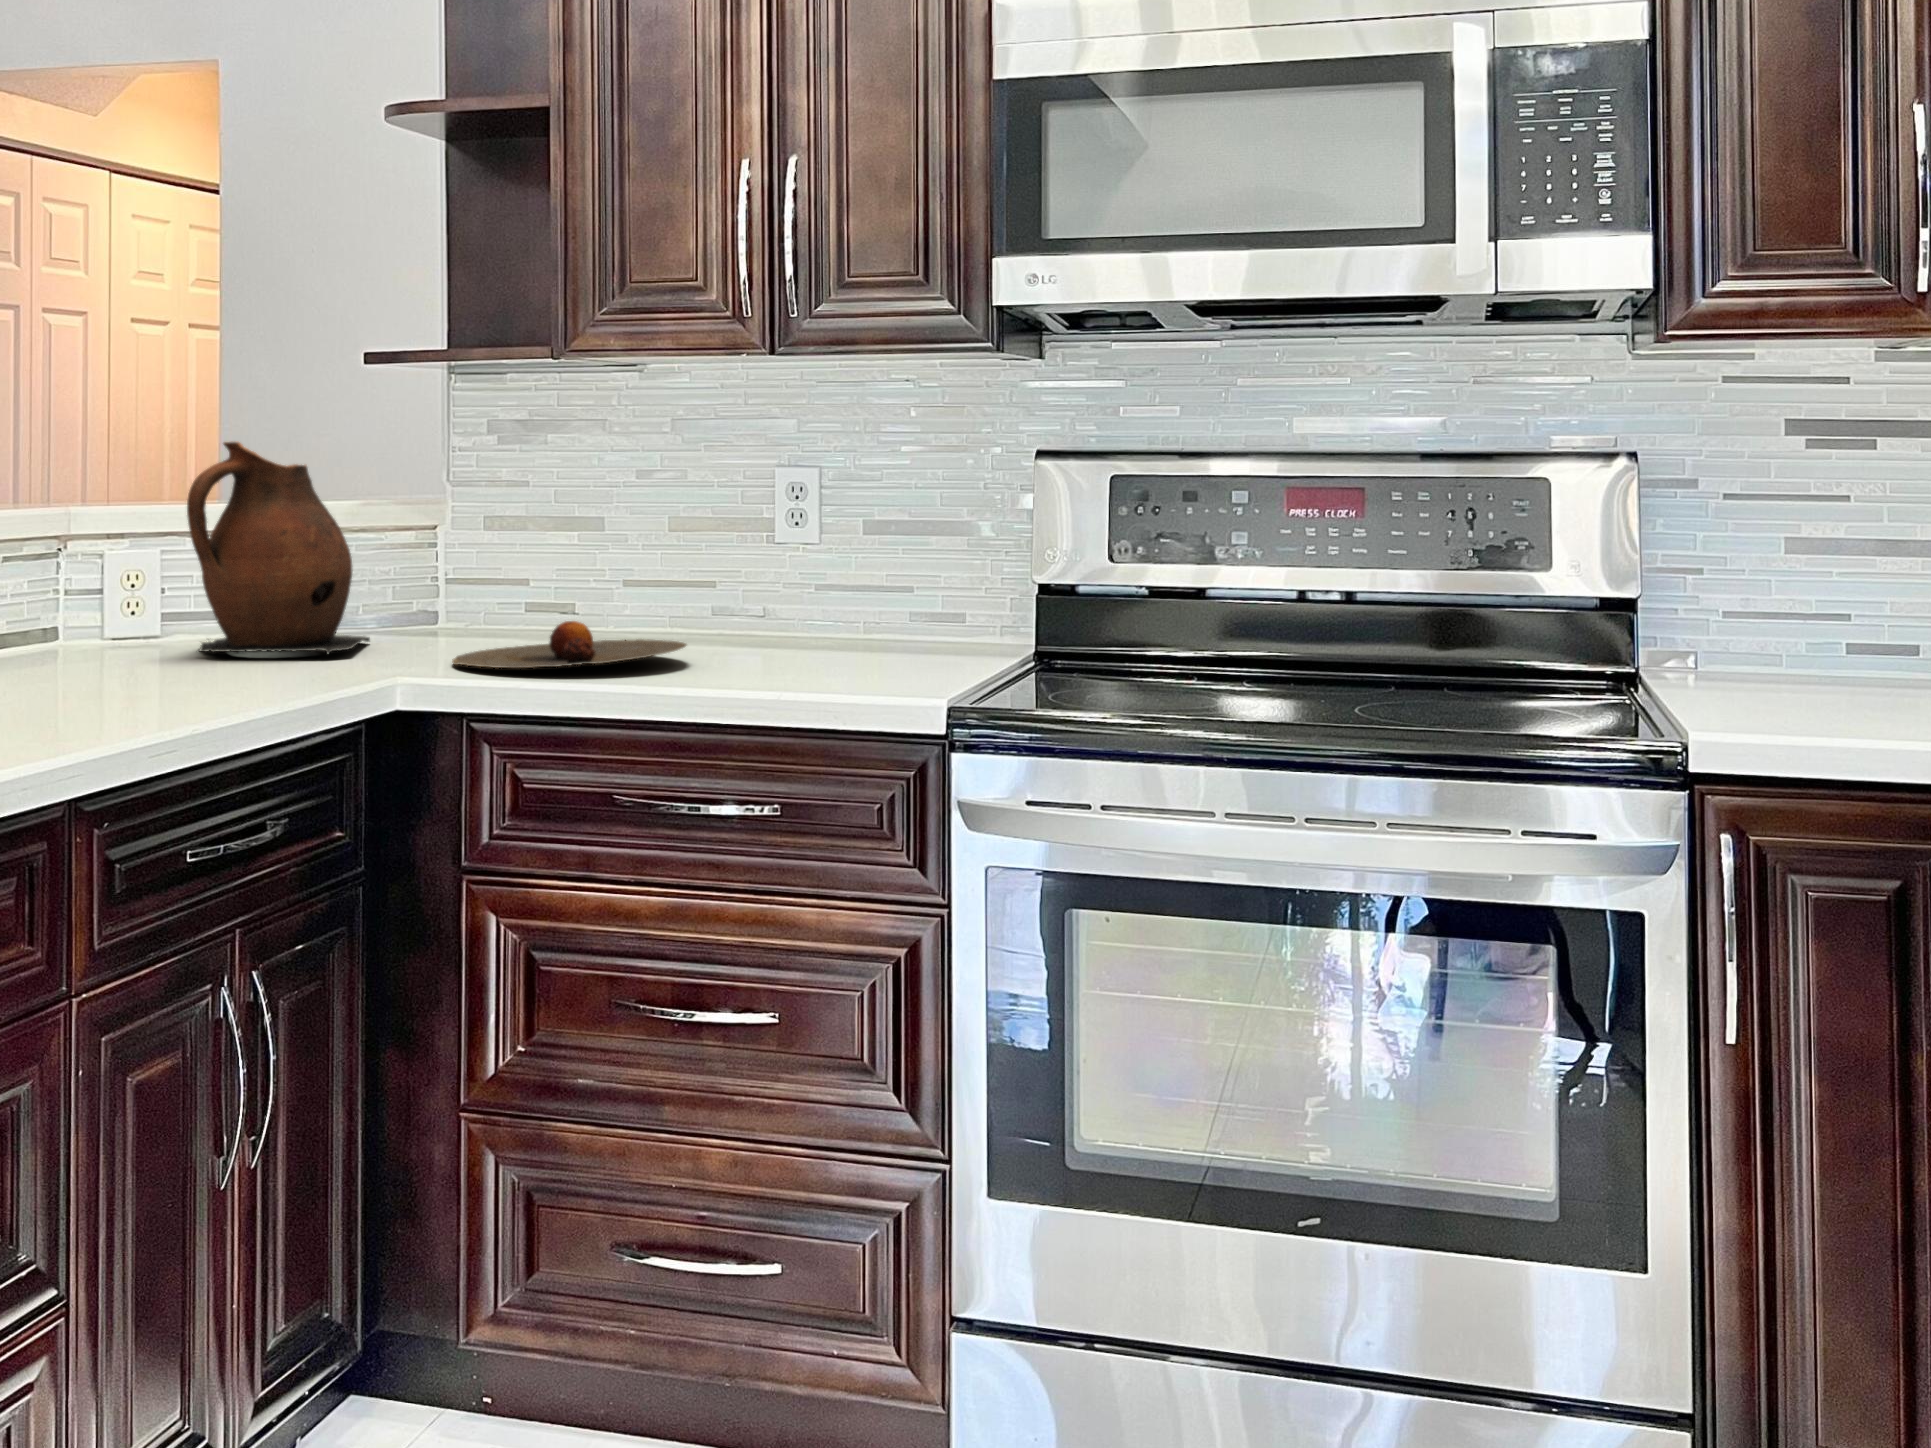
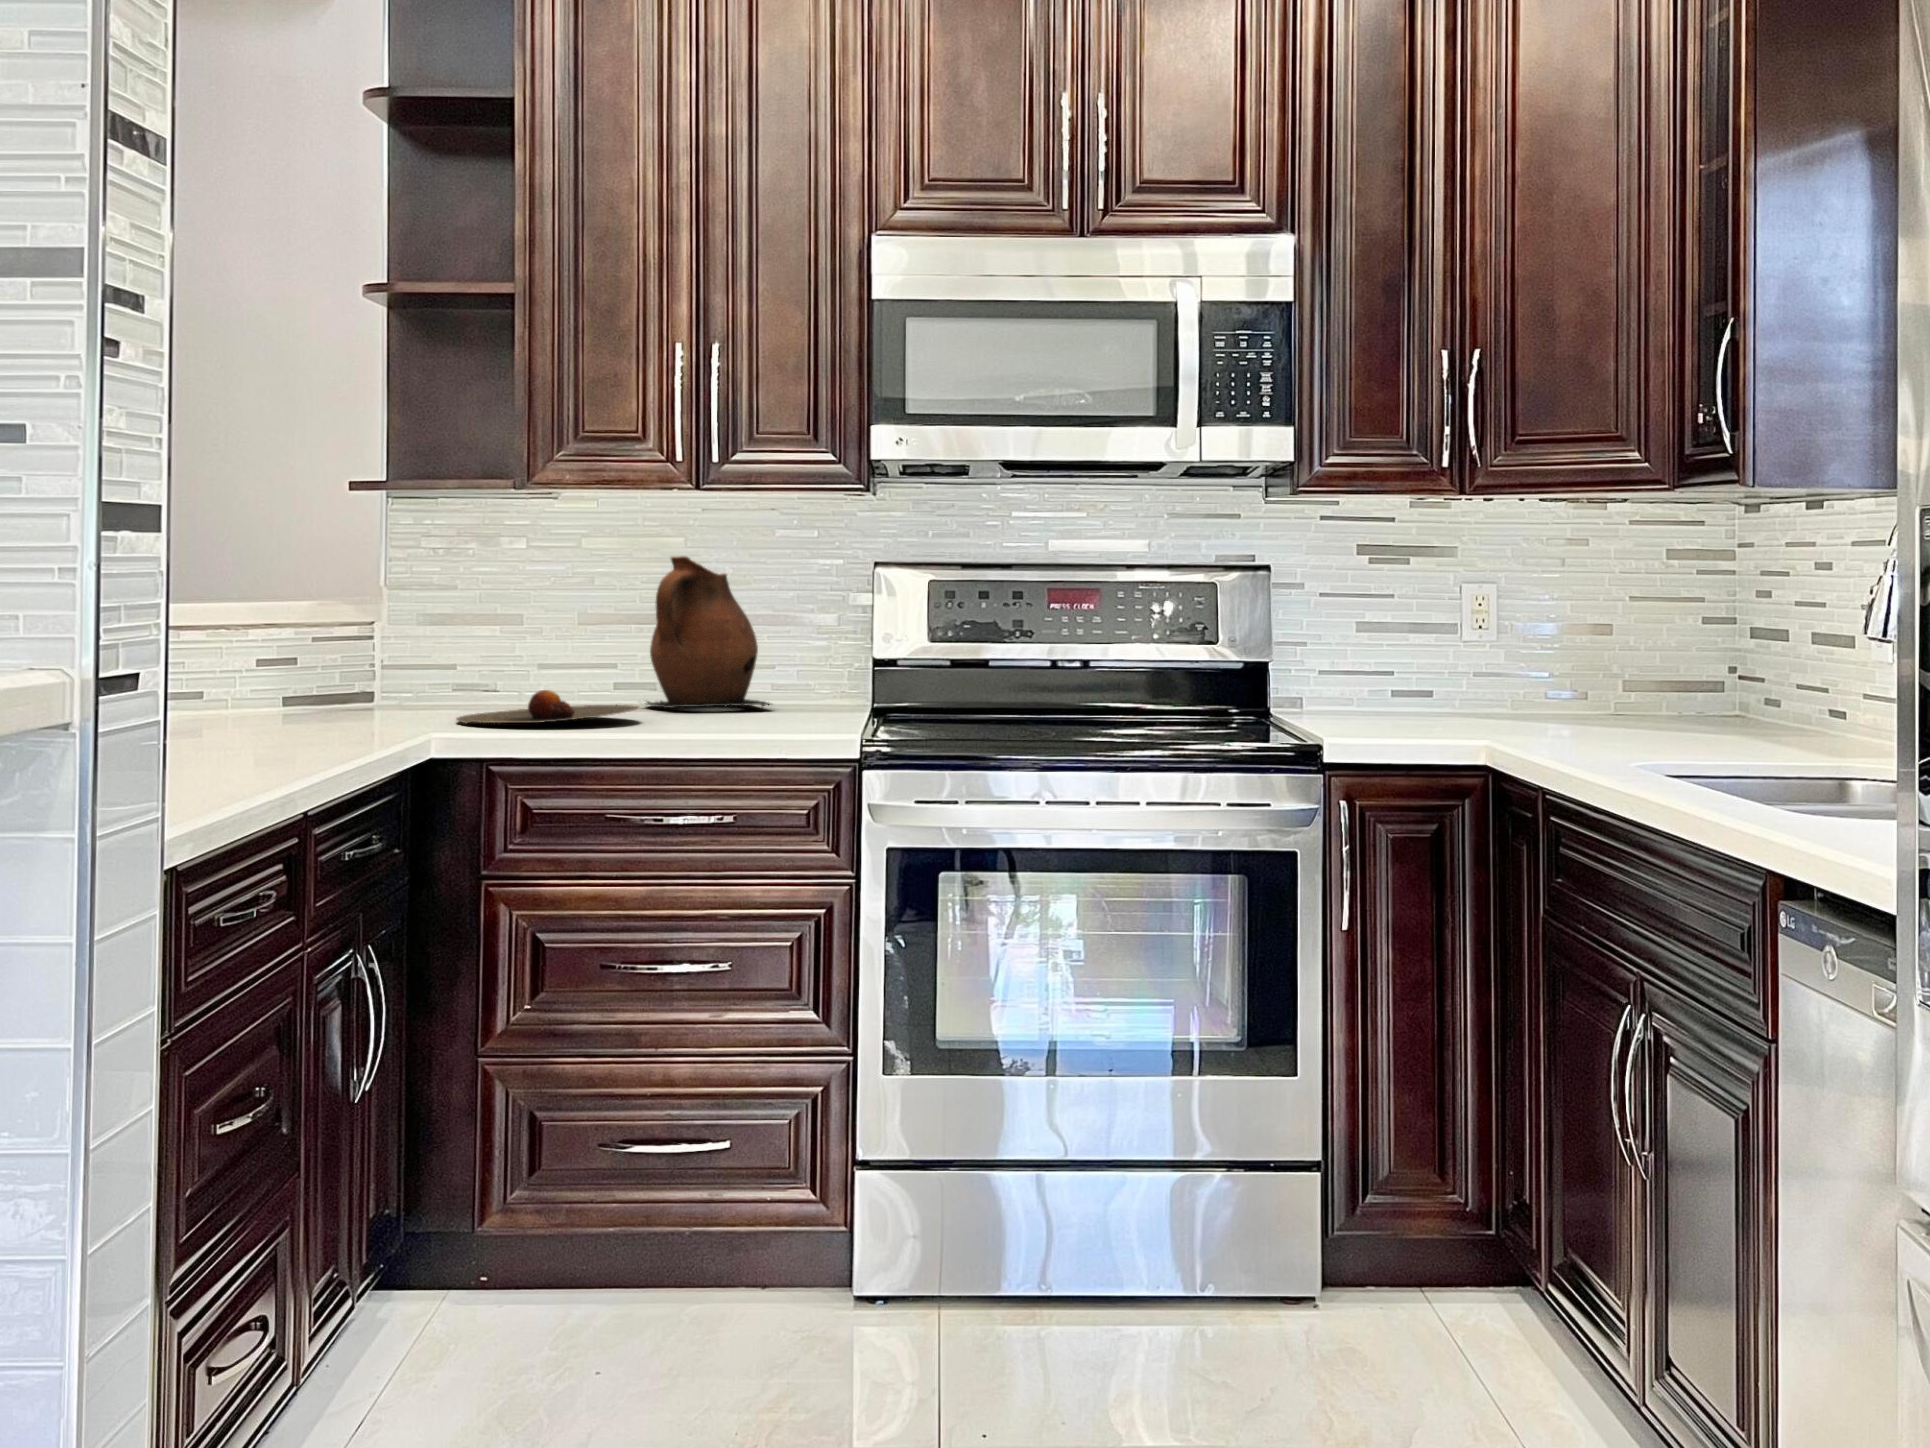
ceramic pitcher: present [187,442,370,654] -> present [645,556,771,708]

